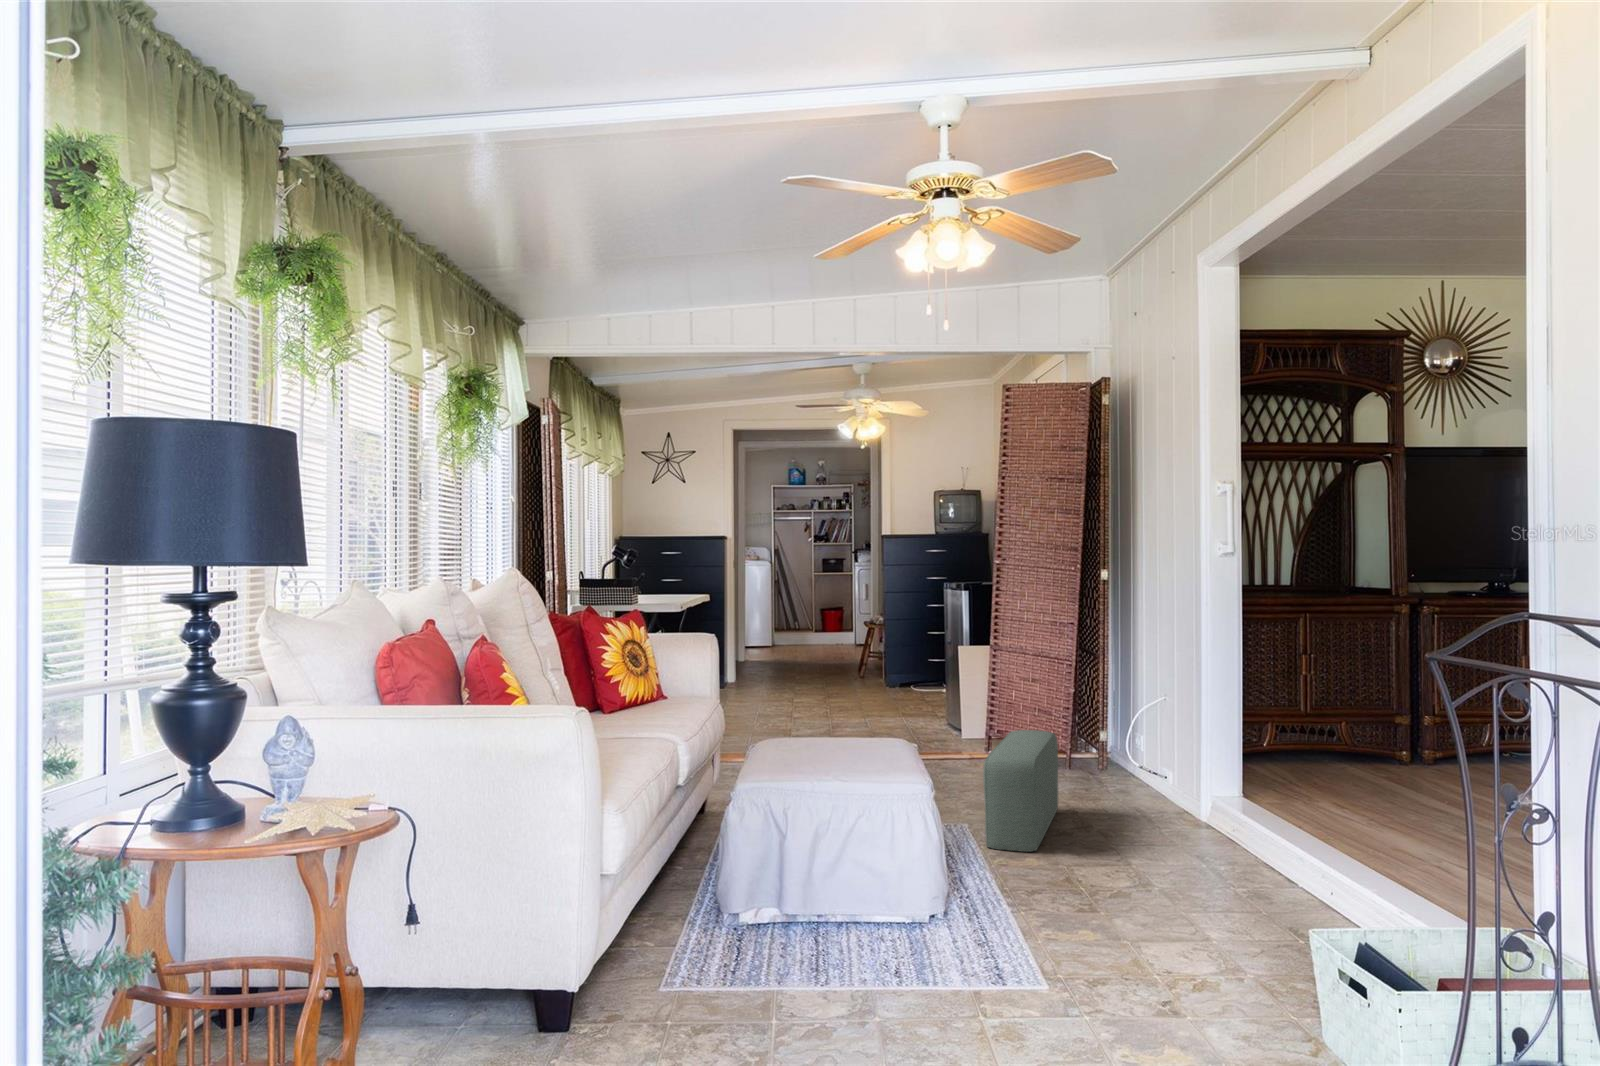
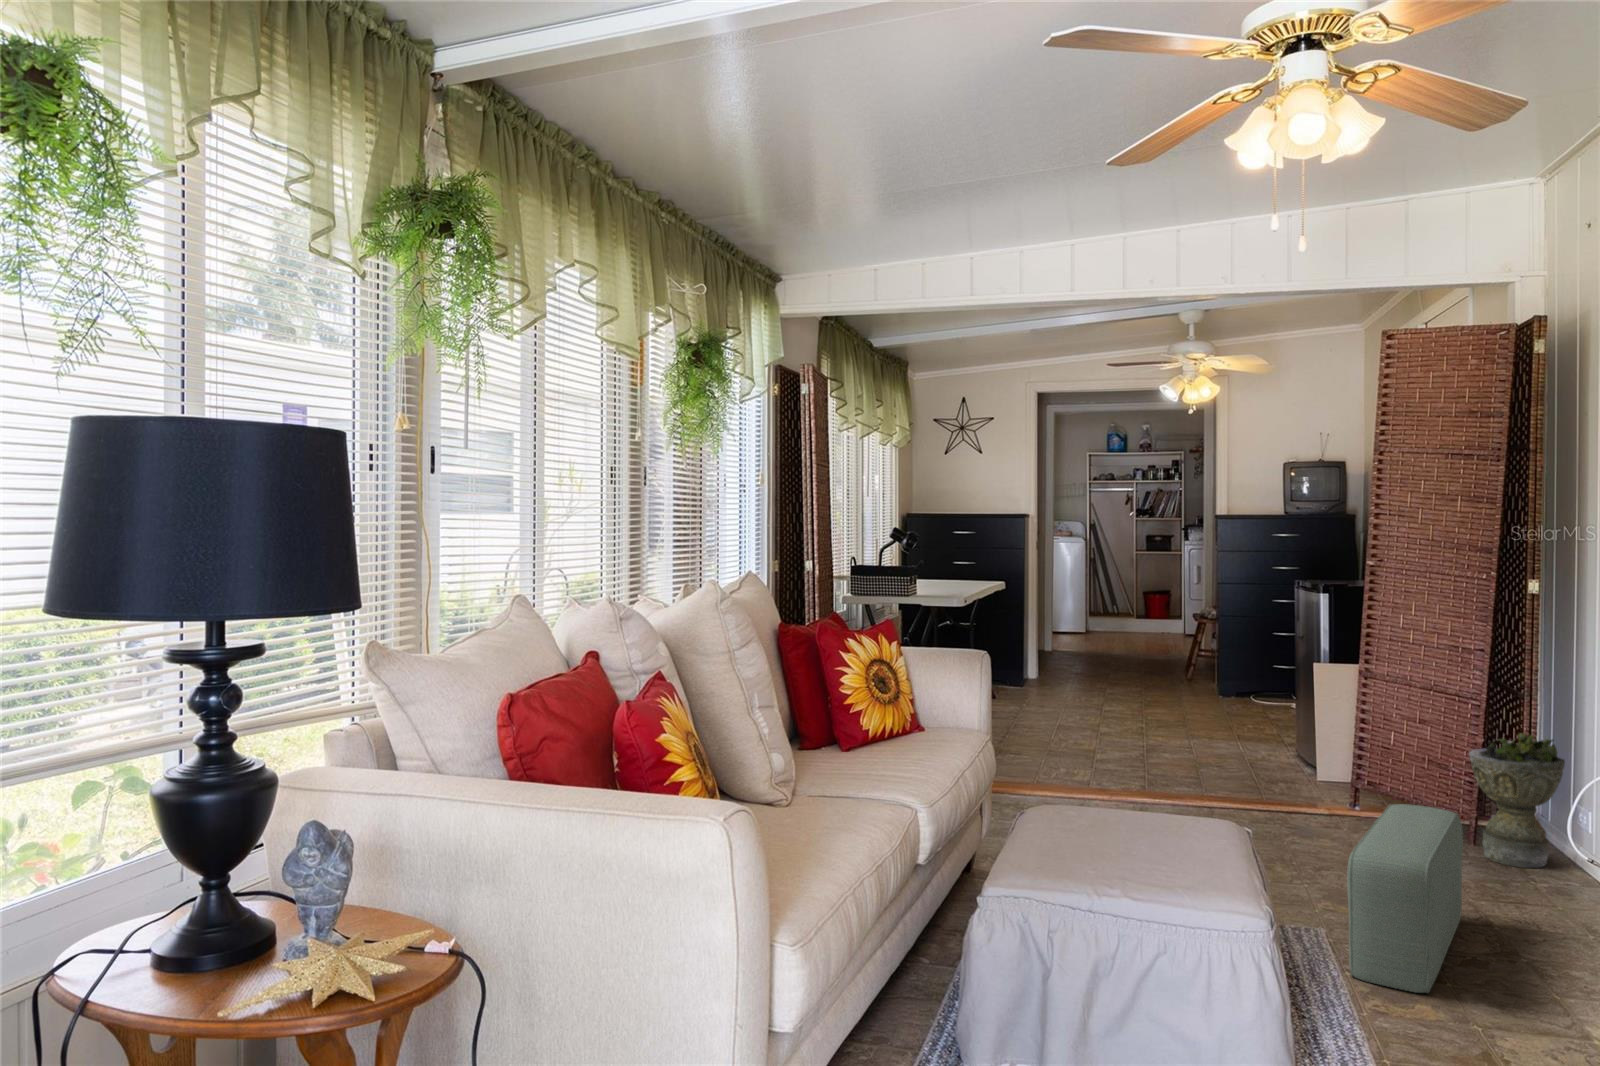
planter: none [1064,681,1125,778] -> present [1469,733,1565,868]

